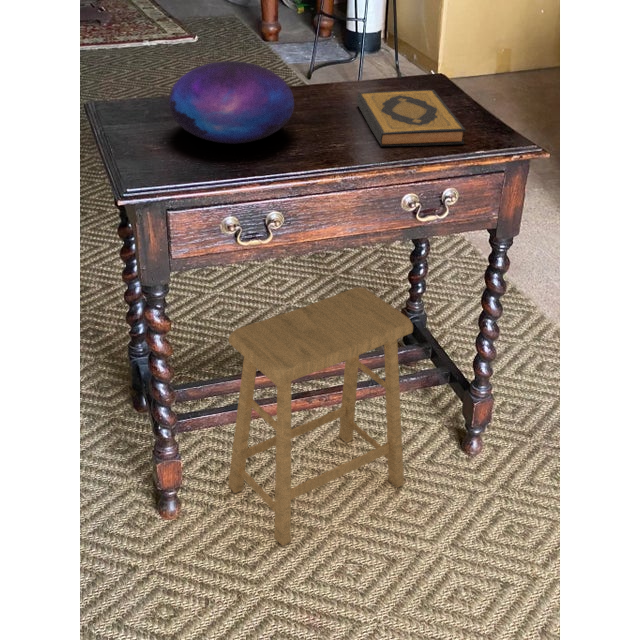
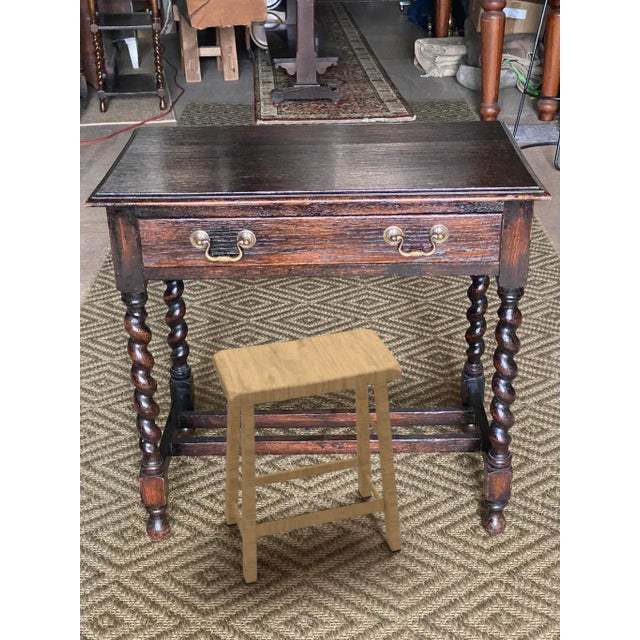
decorative orb: present [169,61,294,144] -> none [174,88,297,165]
hardback book: present [357,90,466,146] -> none [371,130,468,181]

